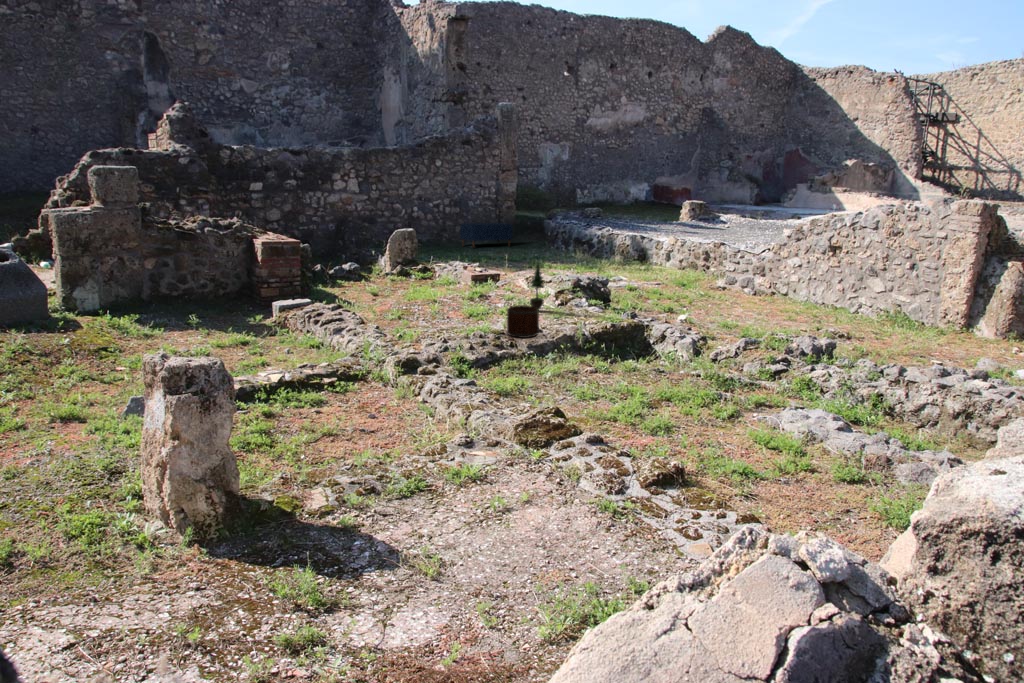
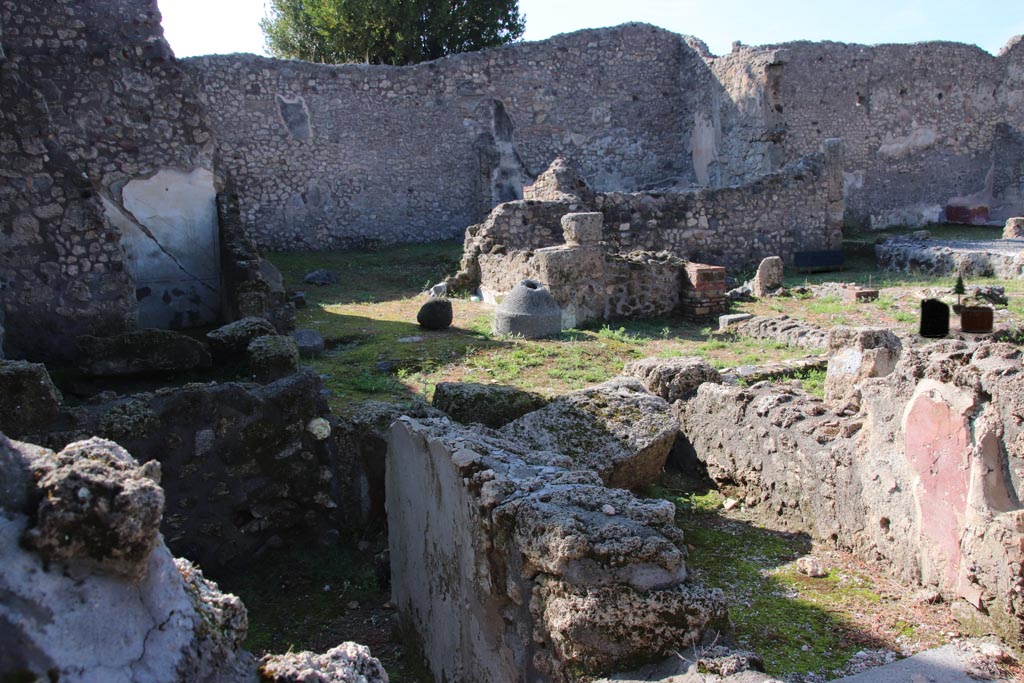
backpack: none [450,296,483,342] -> present [918,298,950,337]

